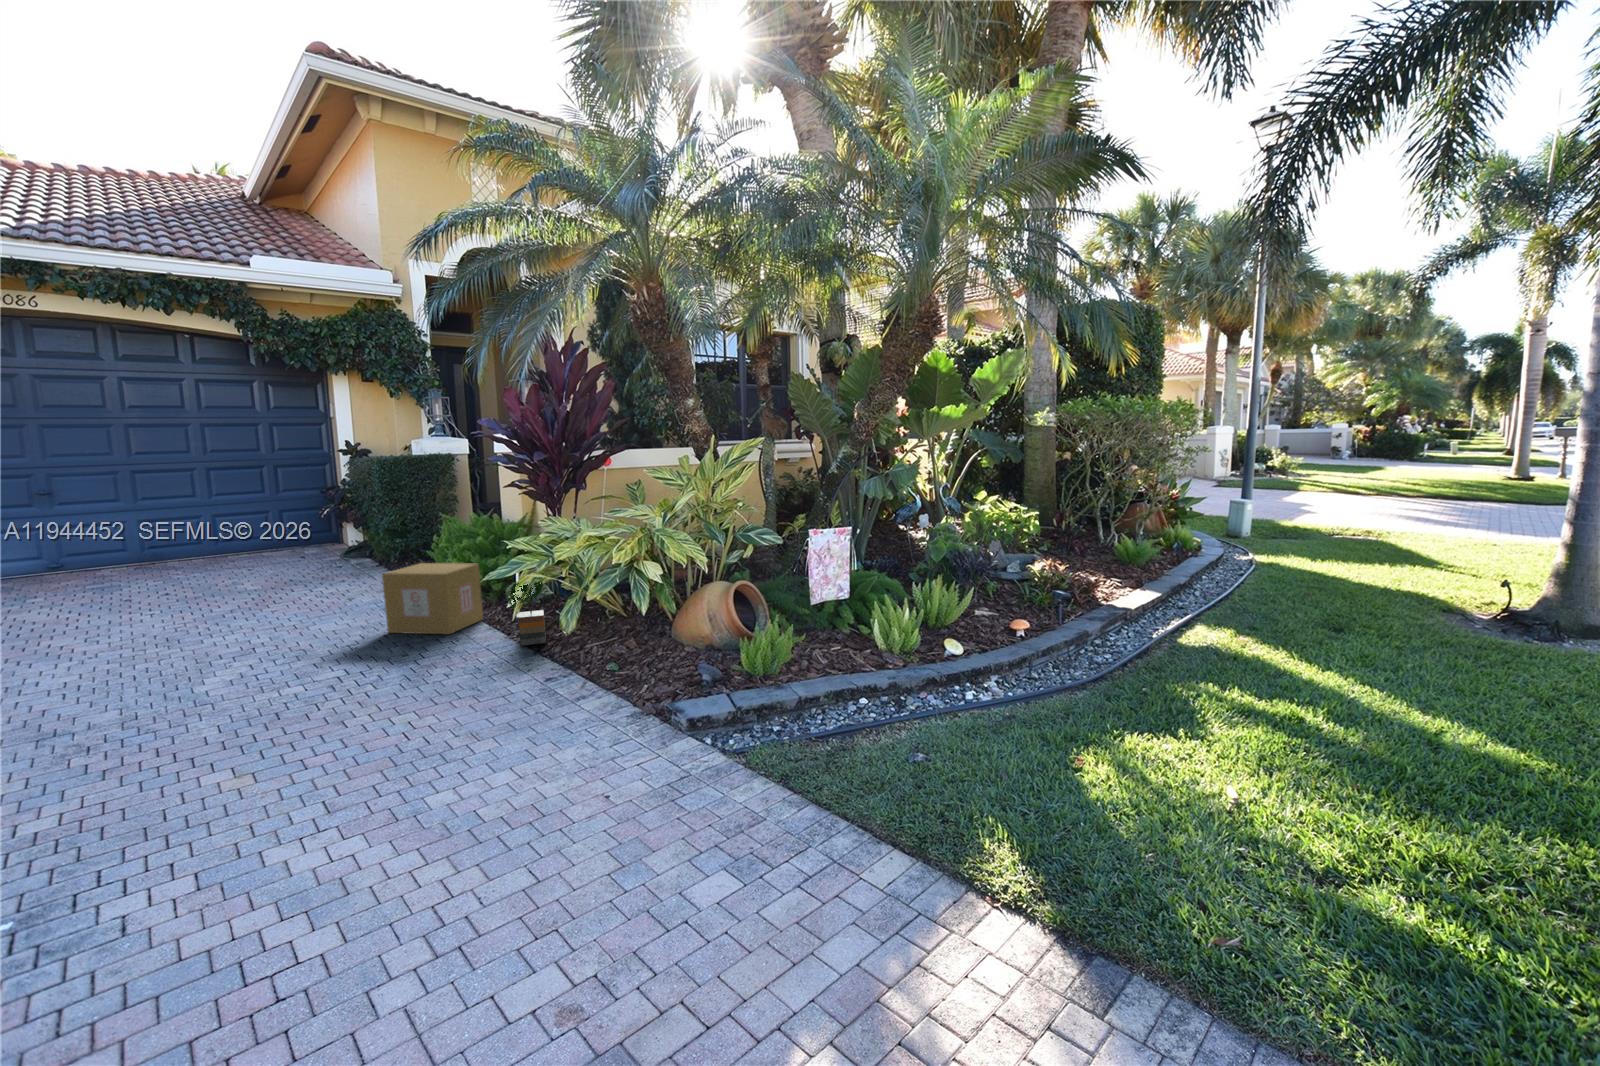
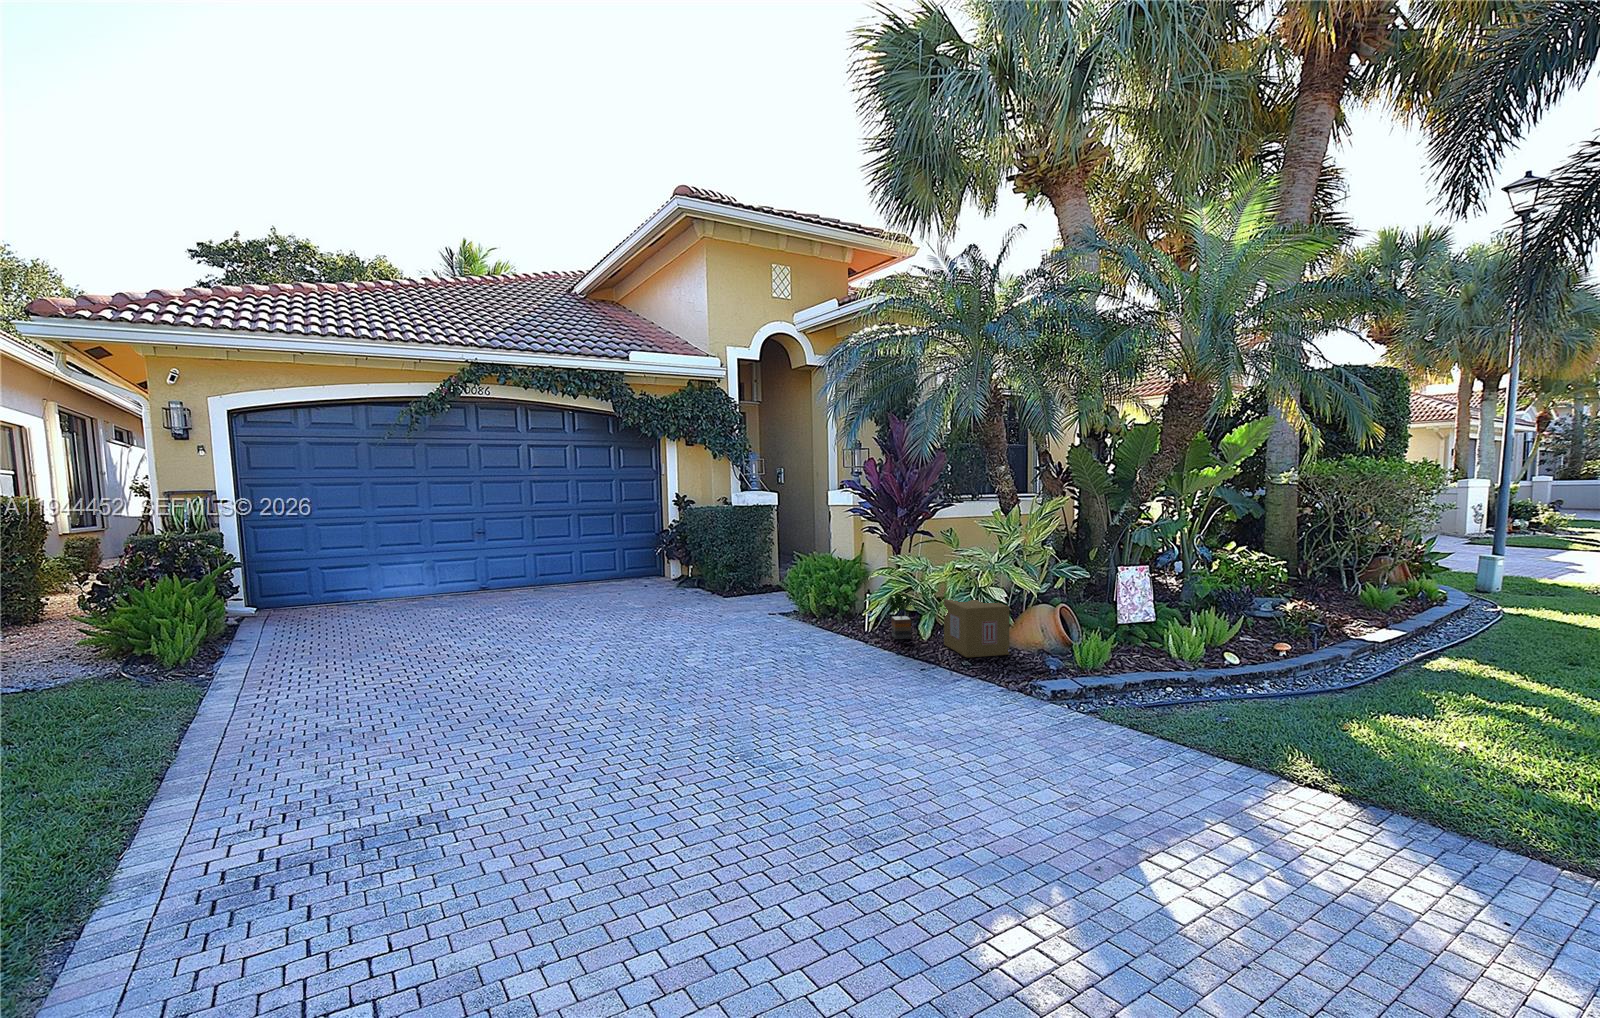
cardboard box: present [382,563,483,634] -> present [944,599,1009,658]

